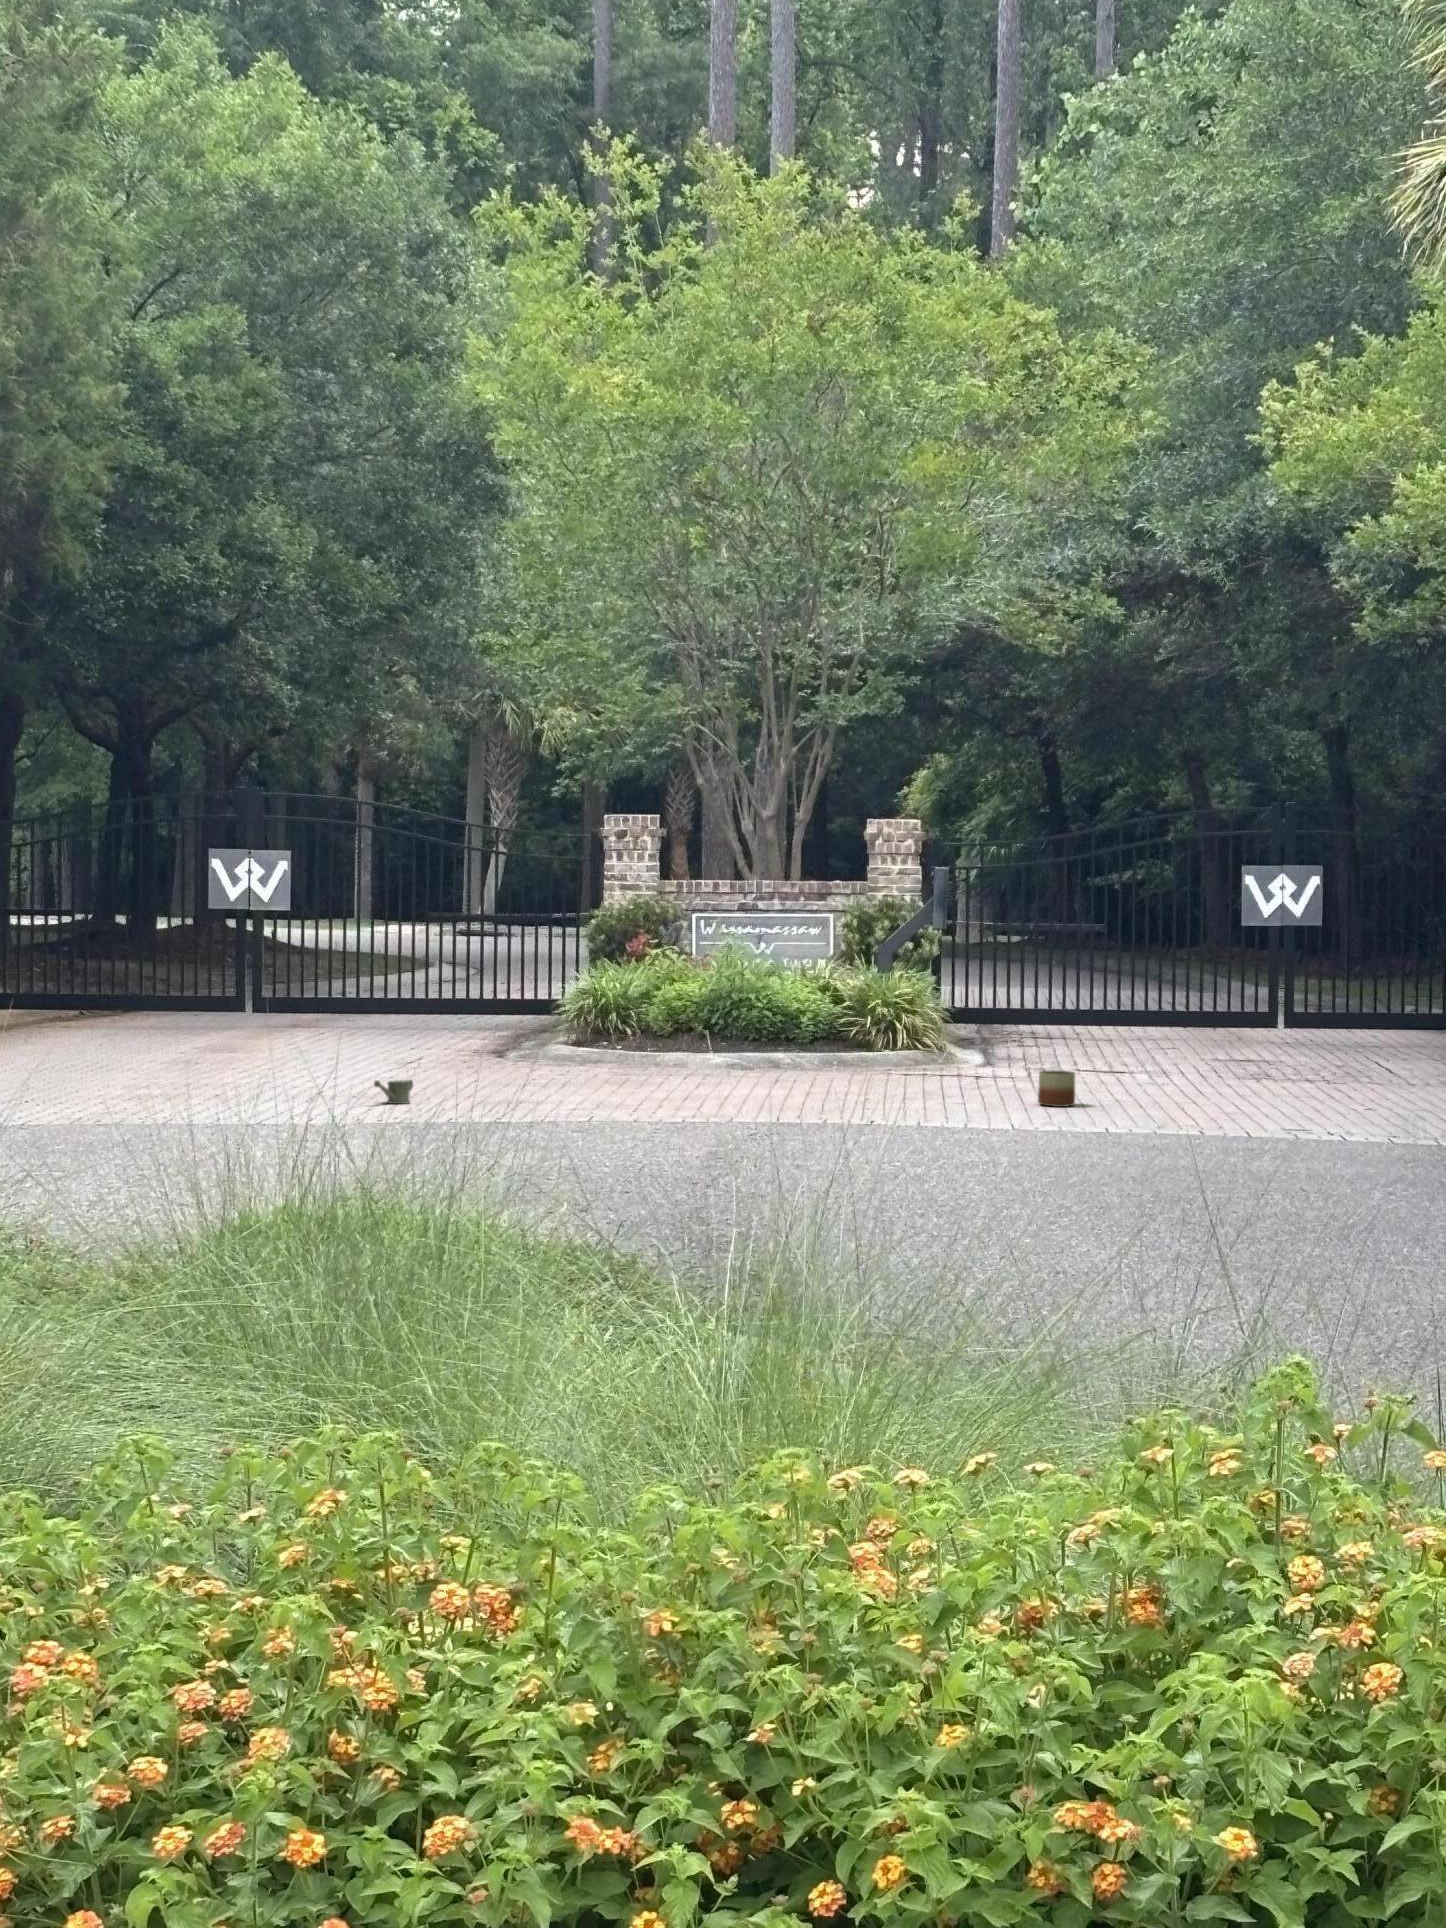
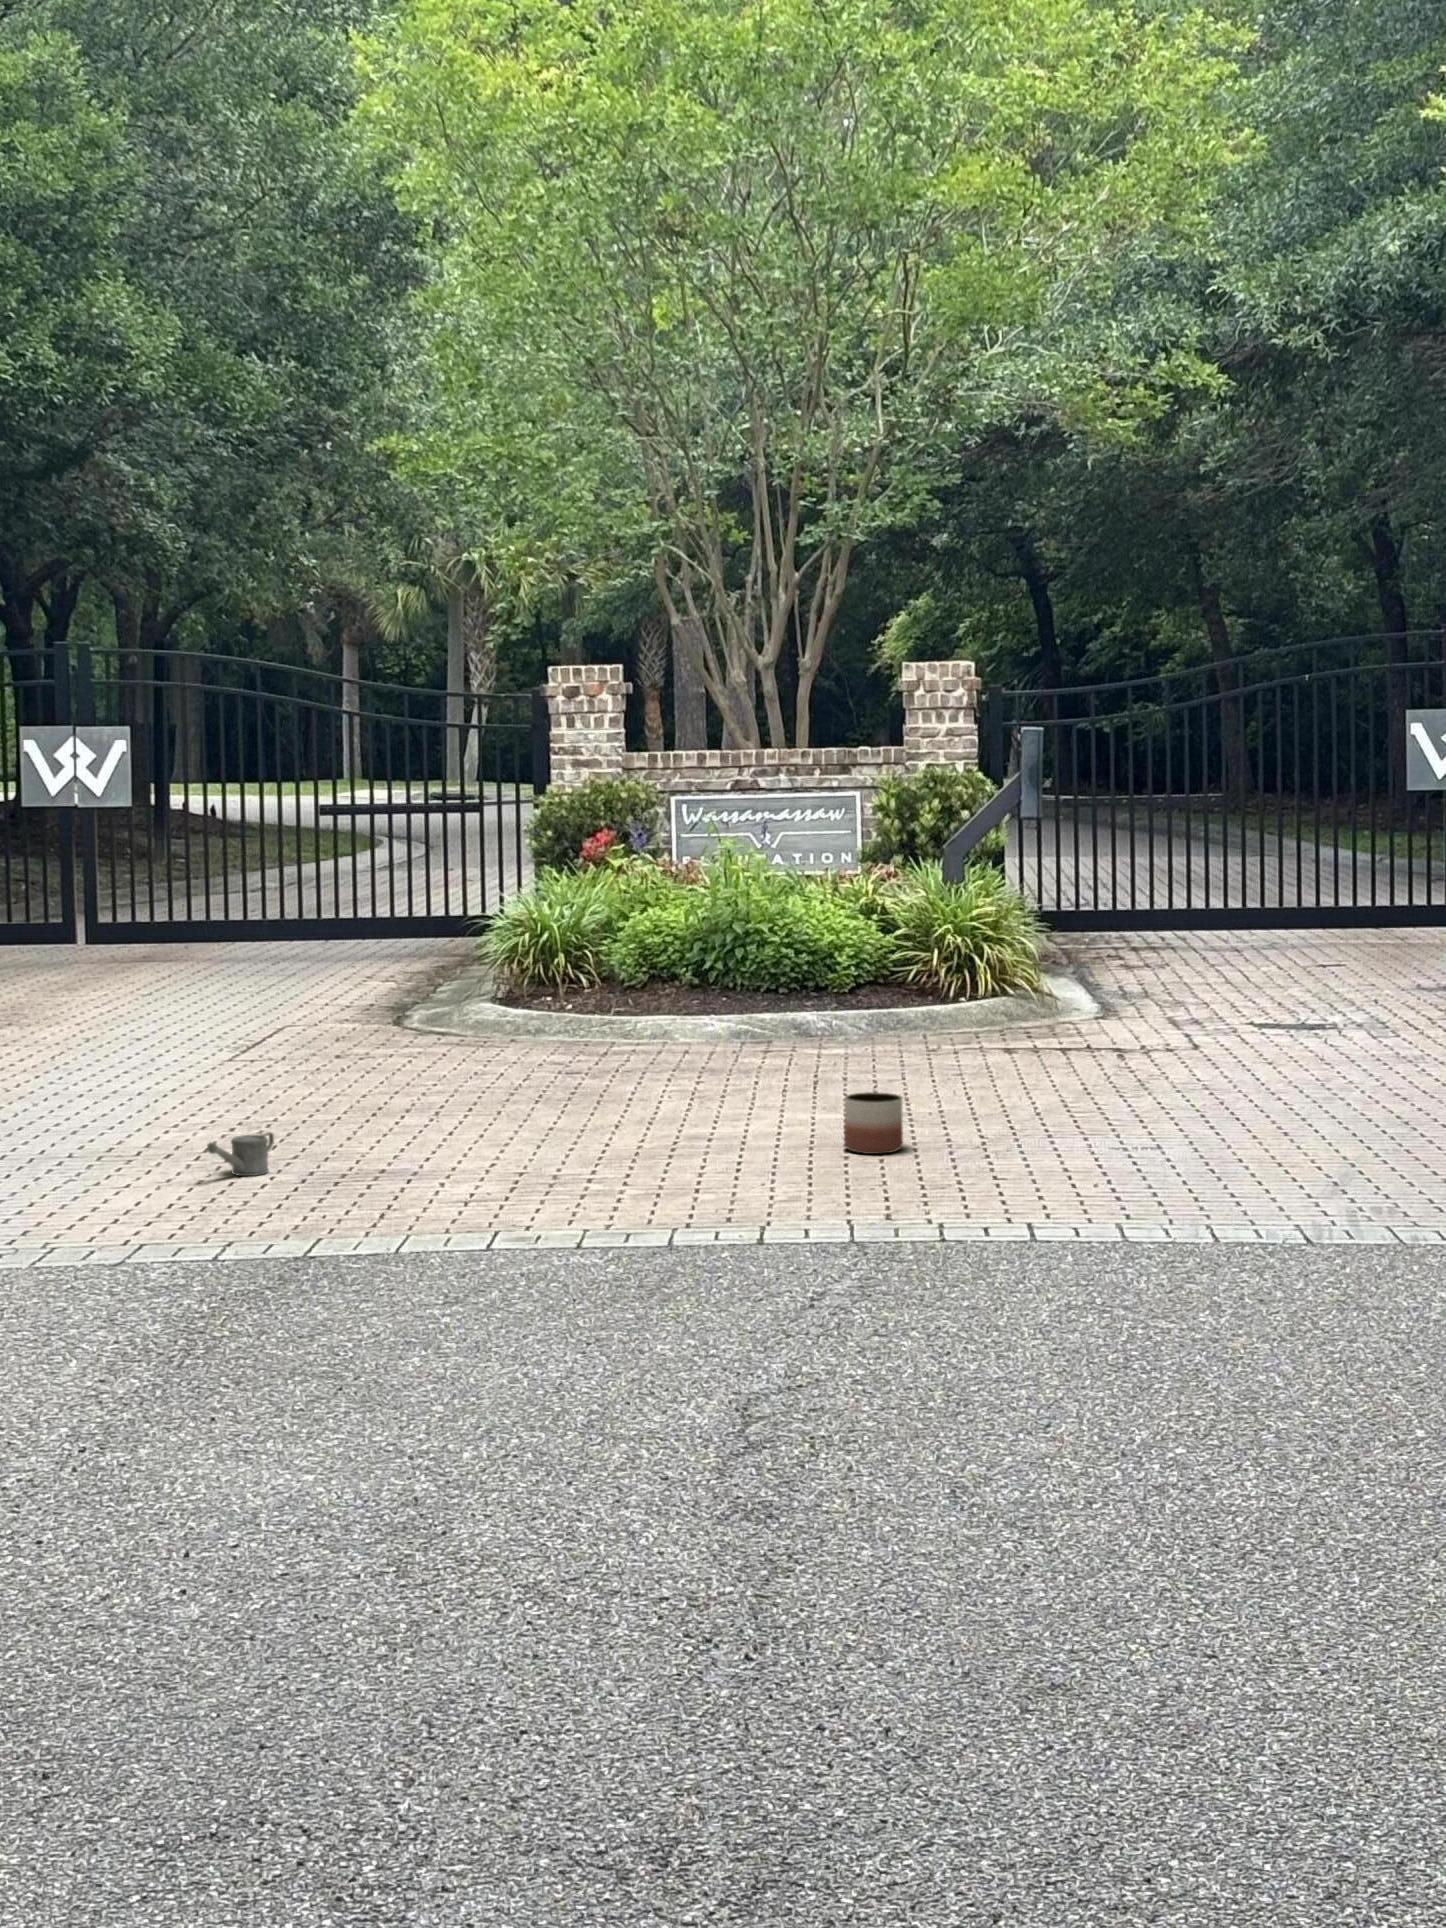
planter: present [1038,1071,1075,1107] -> present [844,1092,903,1154]

